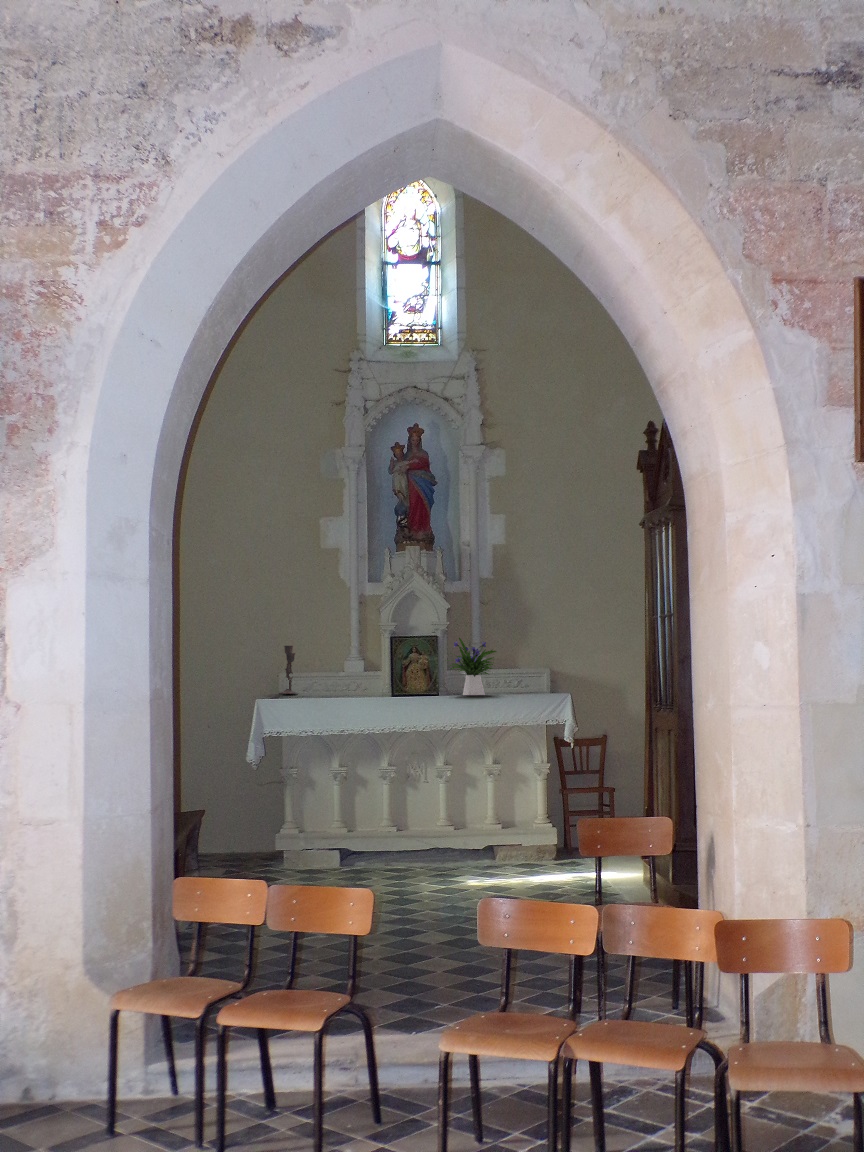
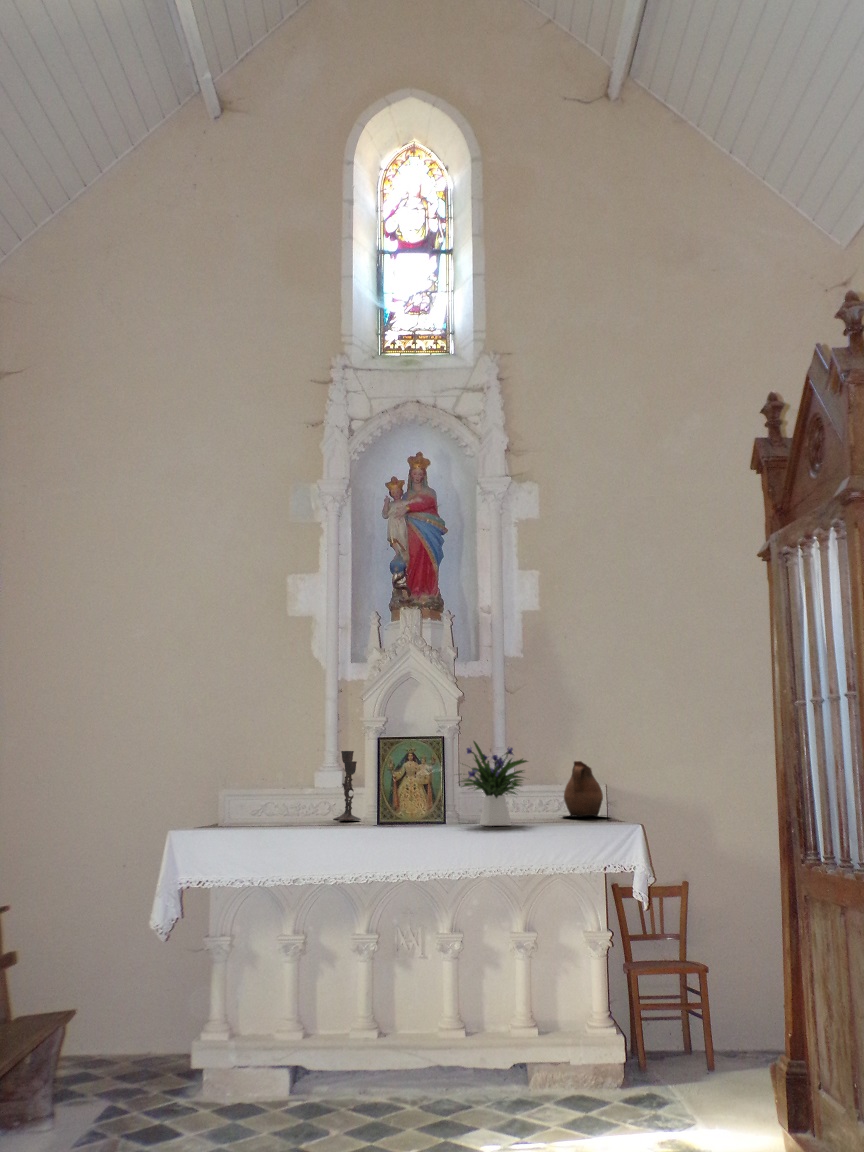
candlestick: present [279,646,298,694] -> present [334,751,361,820]
ceramic pitcher: none [517,651,554,690] -> present [564,761,603,817]

